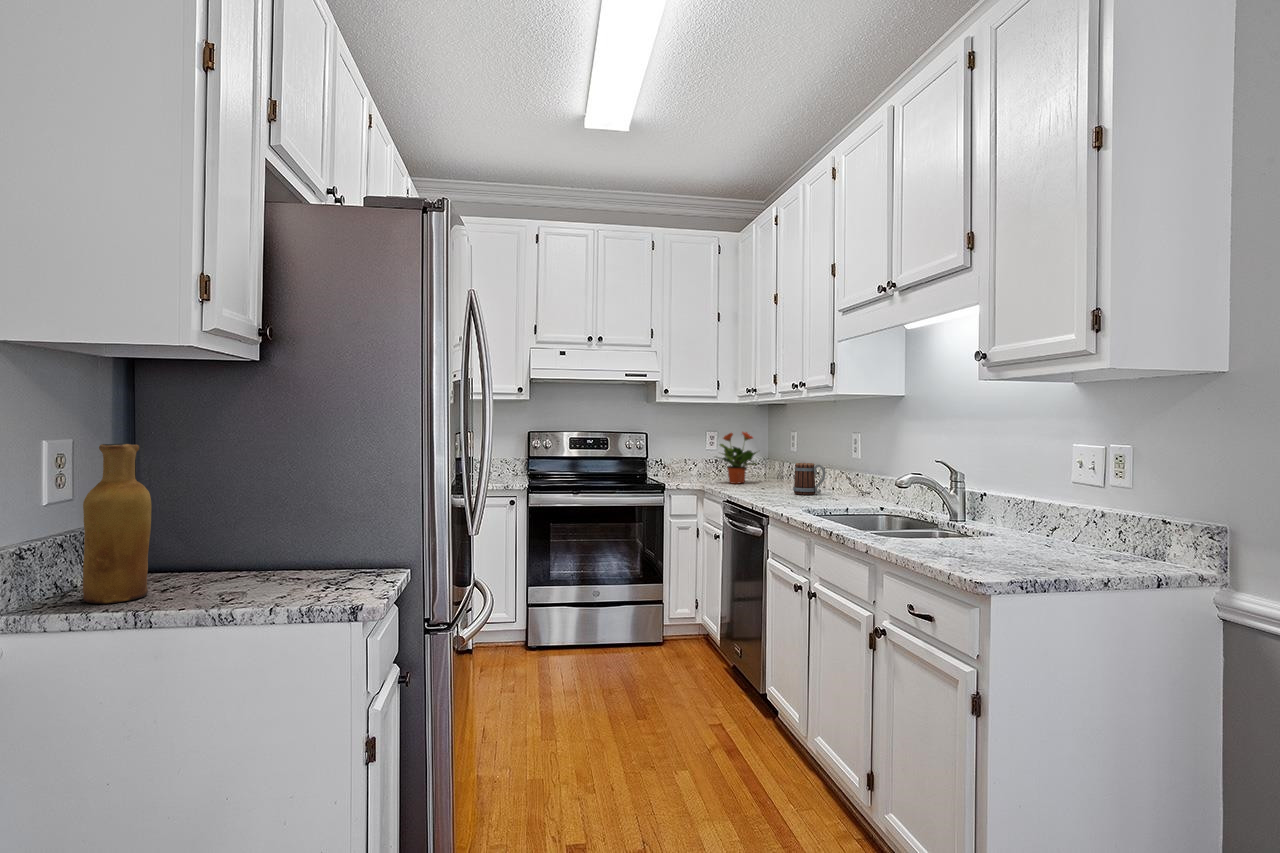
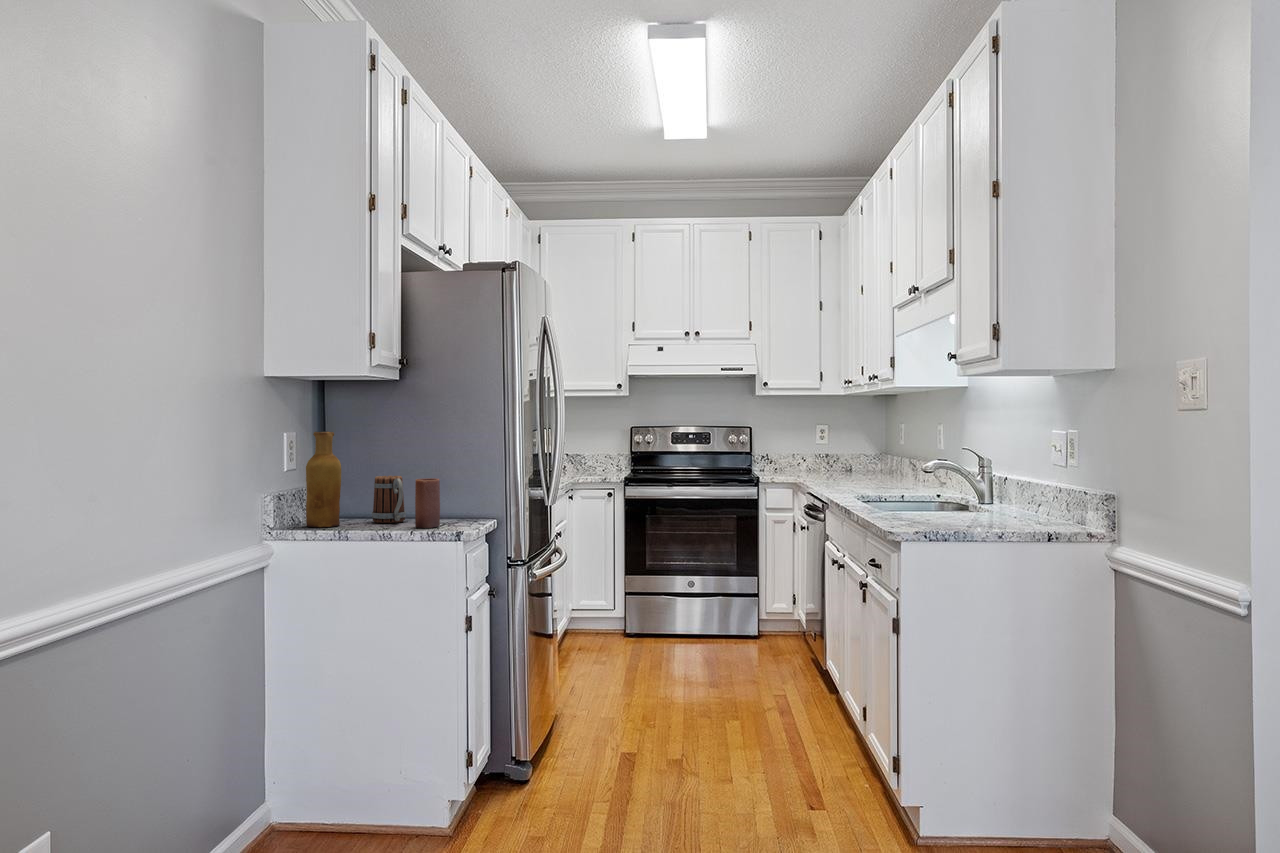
potted plant: present [716,432,757,484] -> none [812,424,861,478]
mug: present [793,463,825,495] -> present [372,476,406,523]
candle: none [280,517,321,597] -> present [415,478,440,528]

